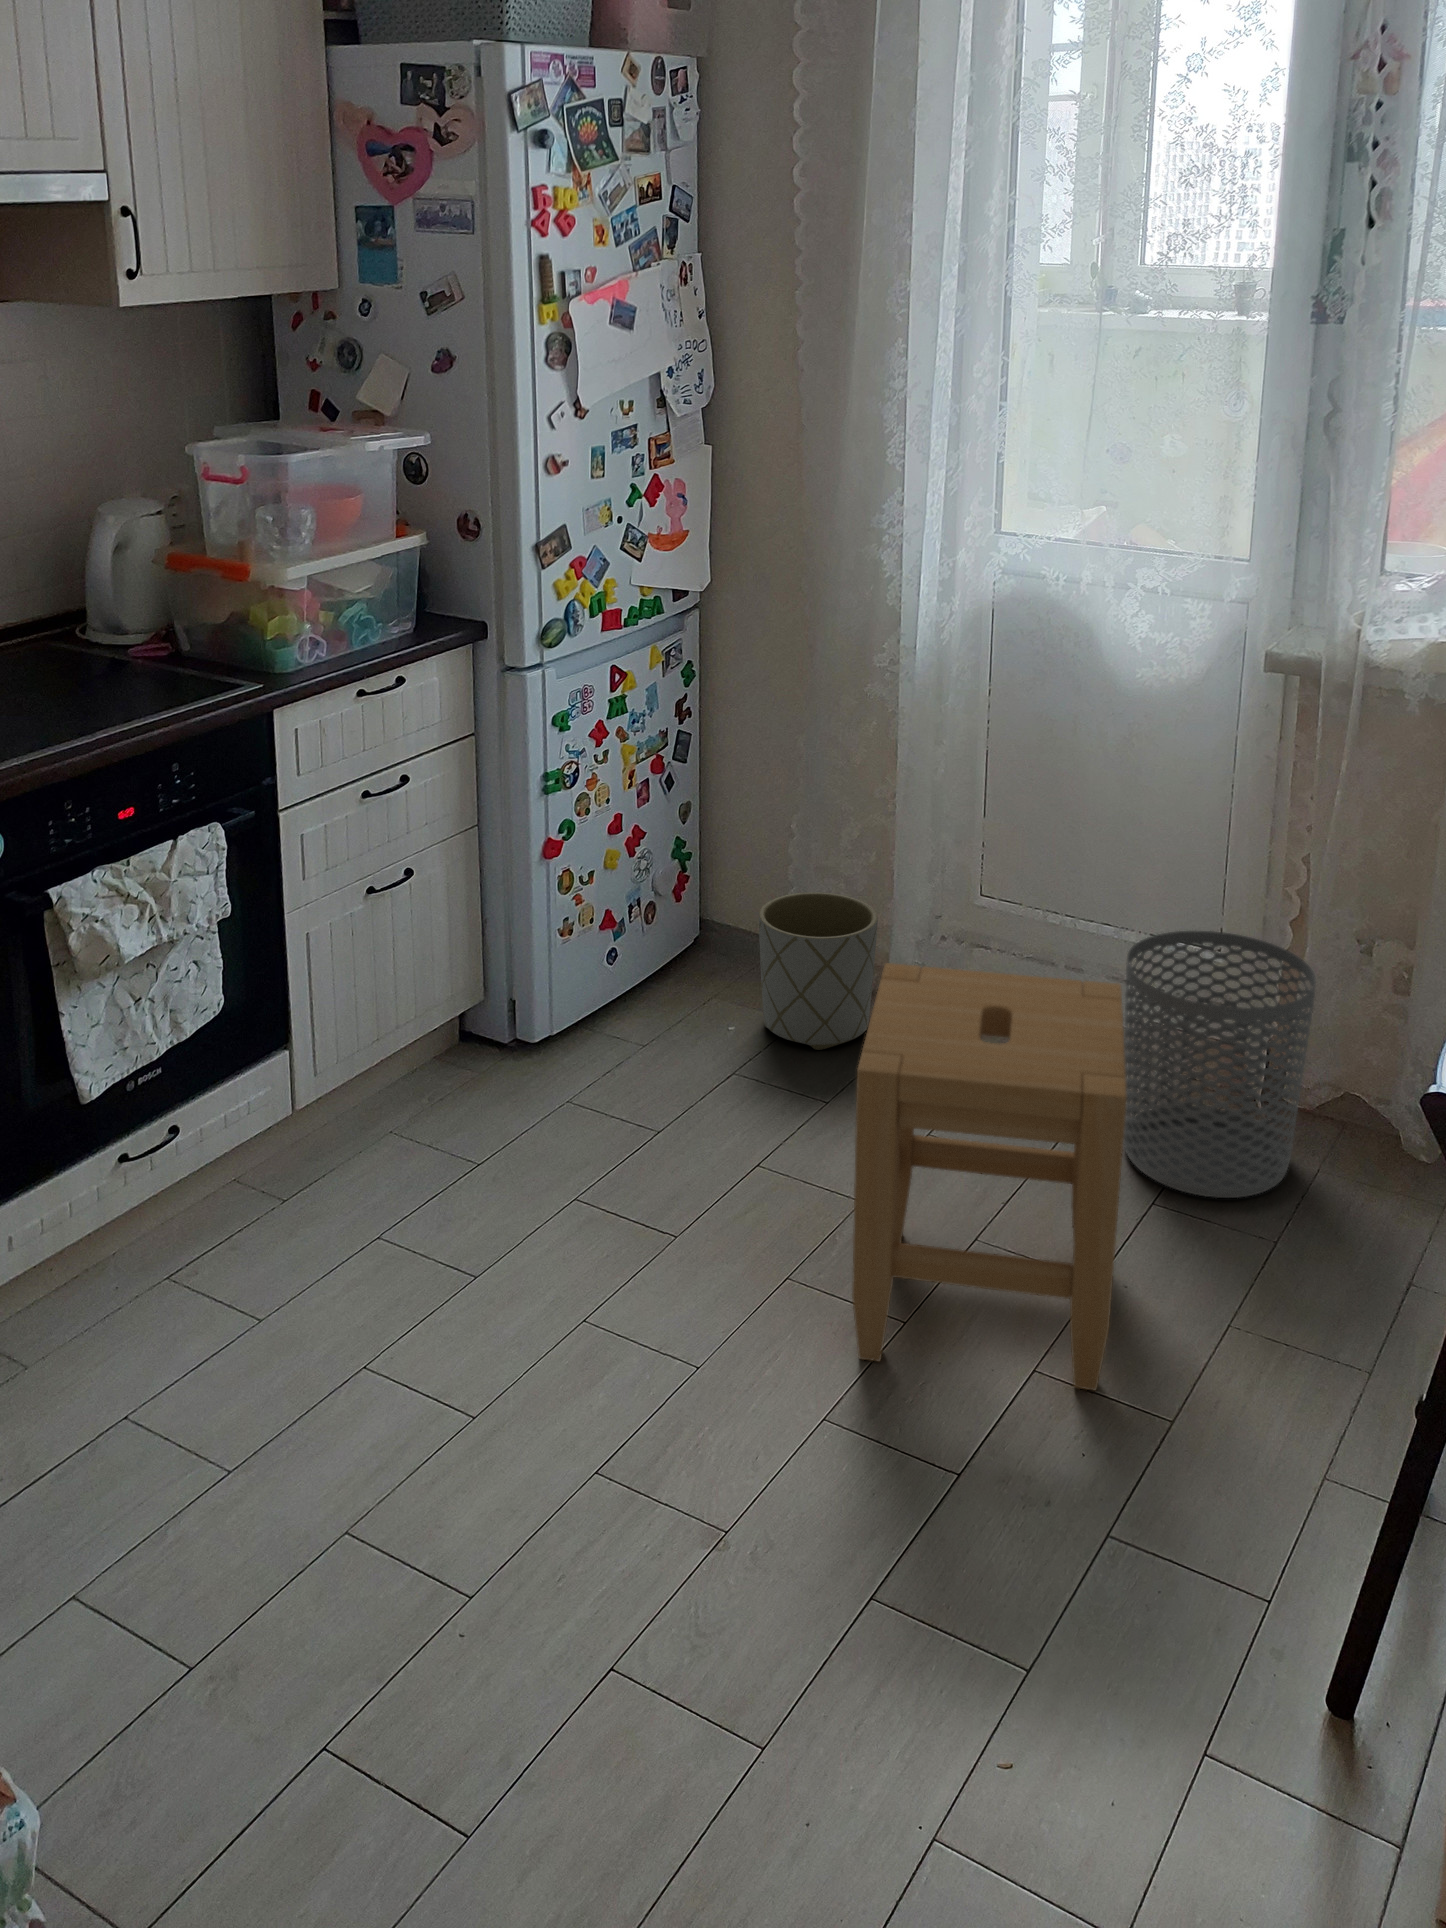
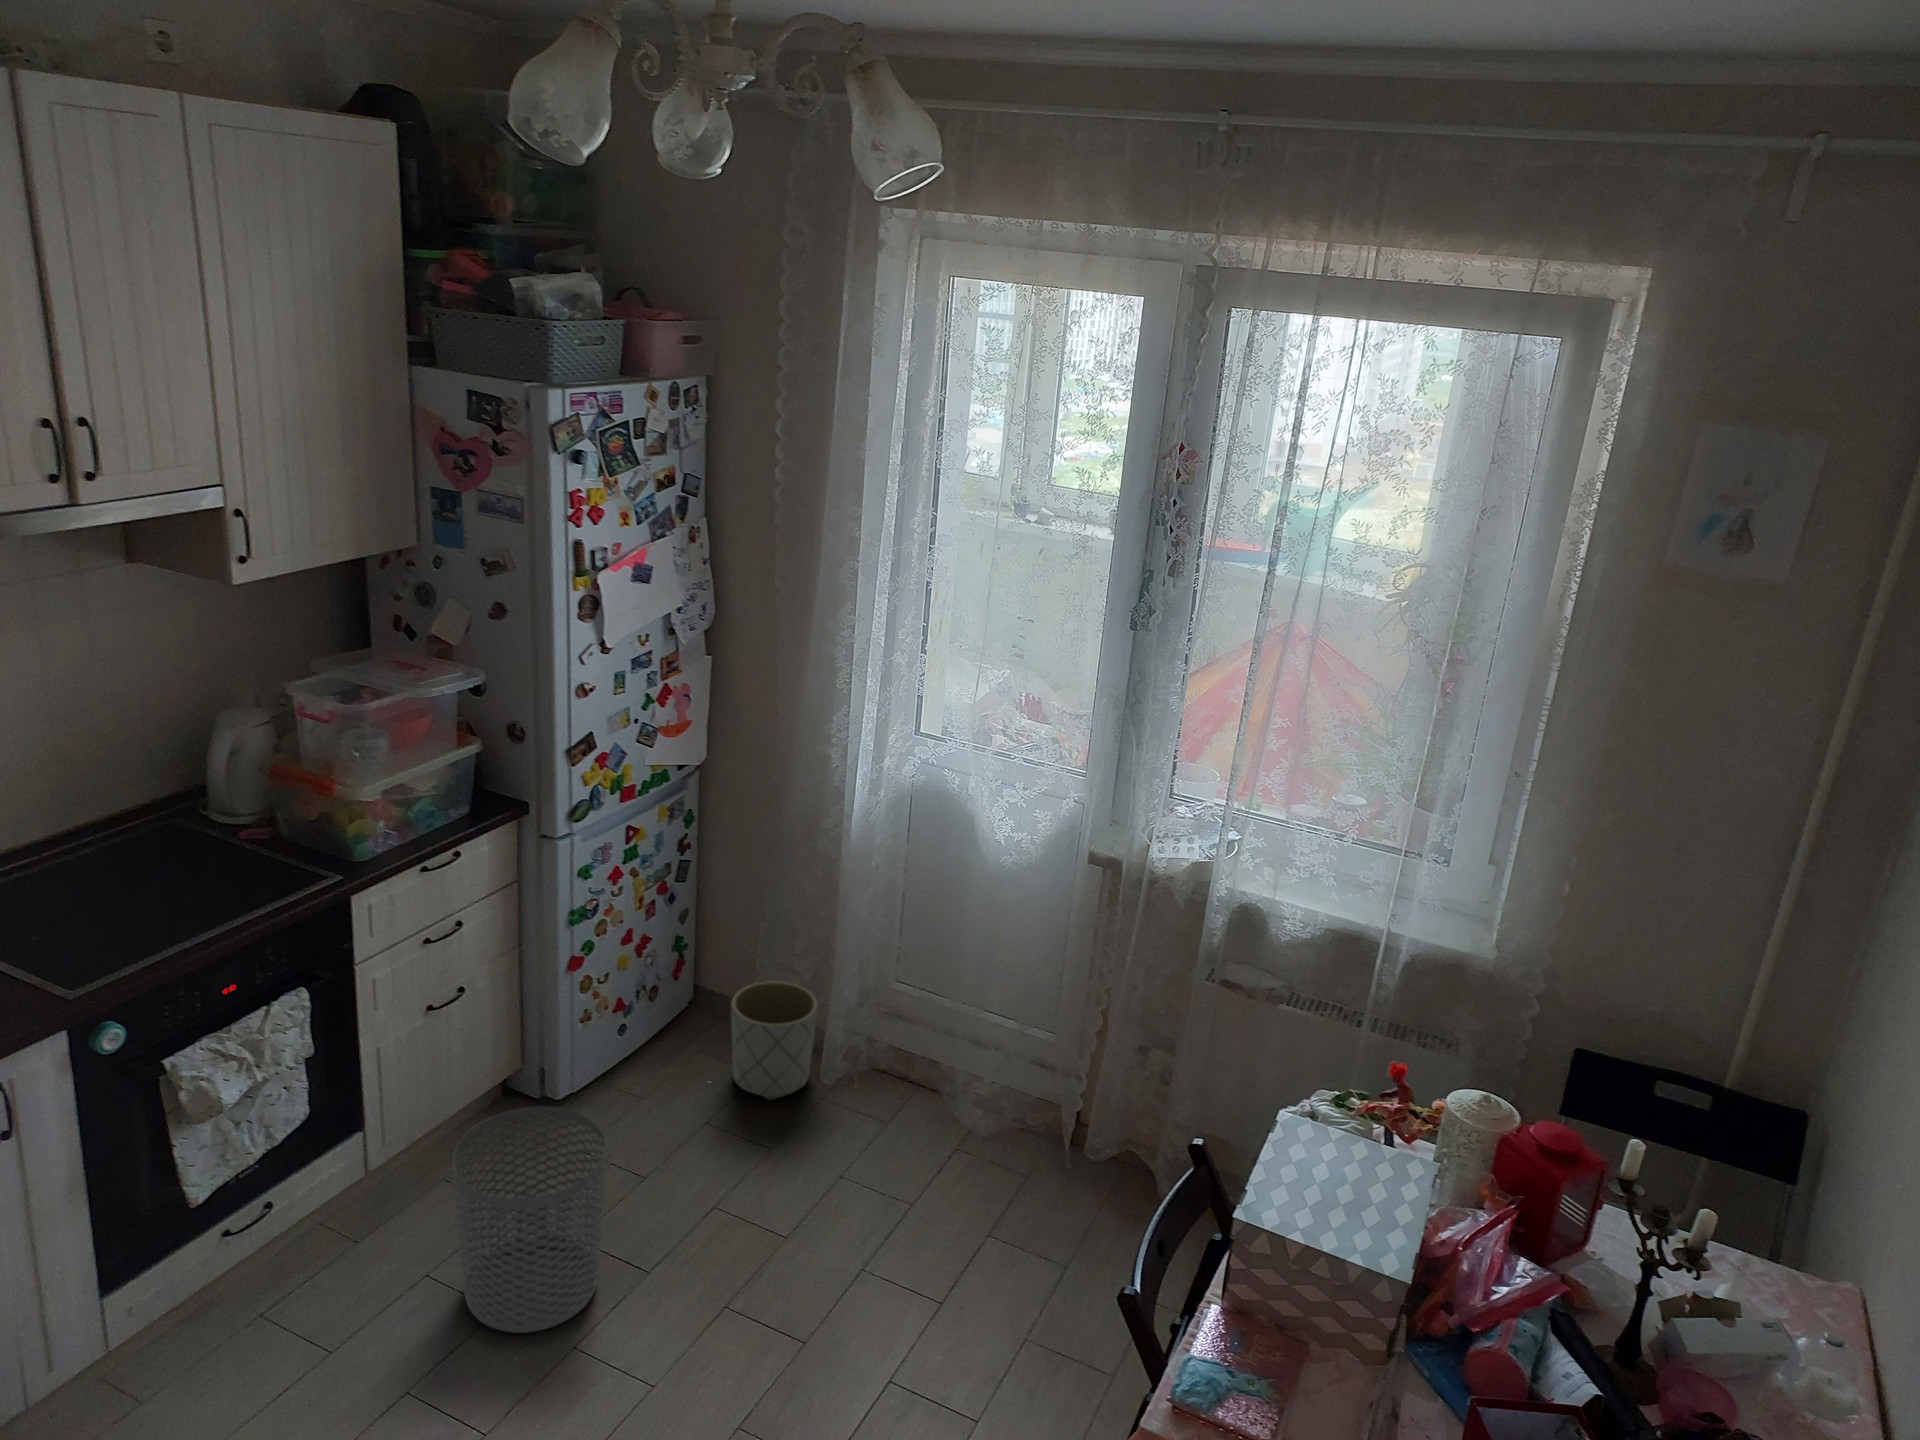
waste bin: present [1123,931,1316,1198] -> present [452,1107,606,1333]
stool: present [852,963,1126,1391] -> none [764,1084,966,1390]

